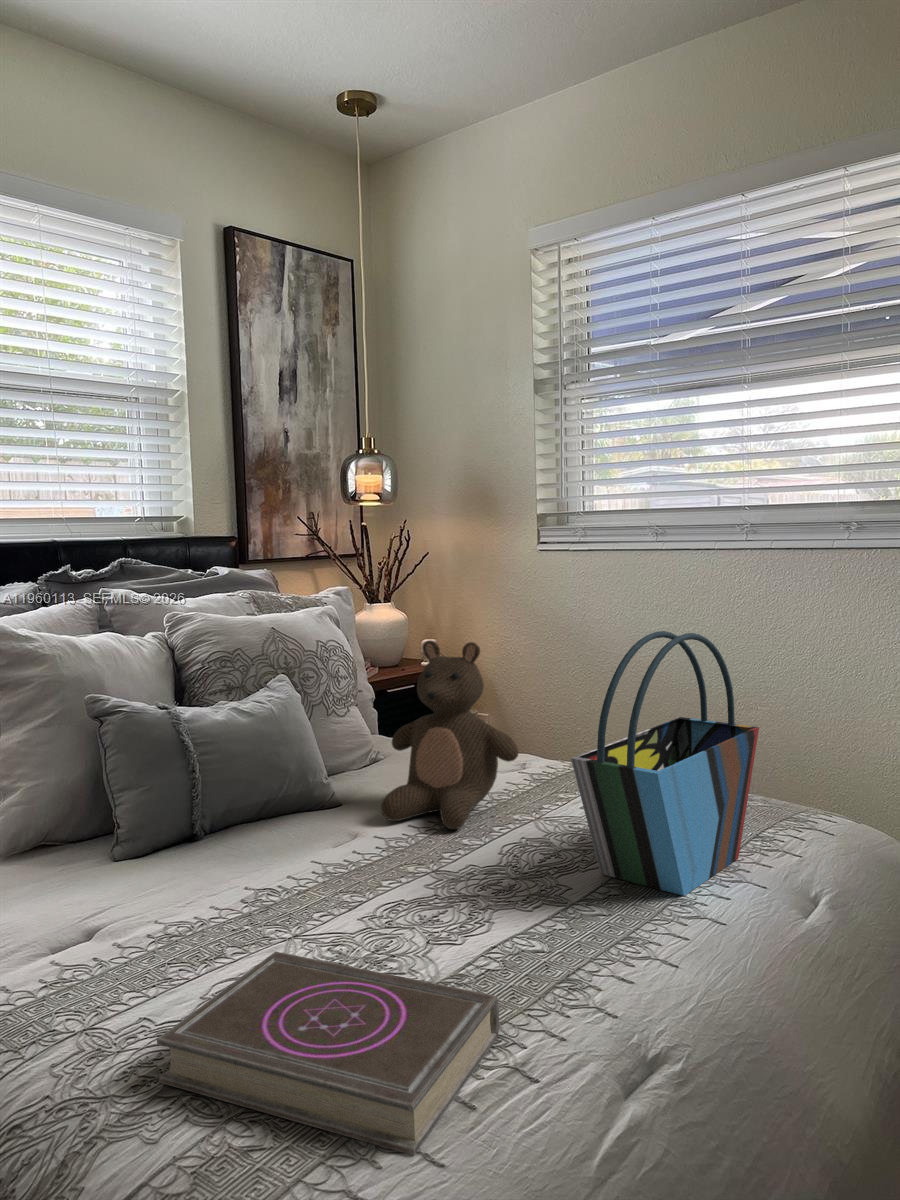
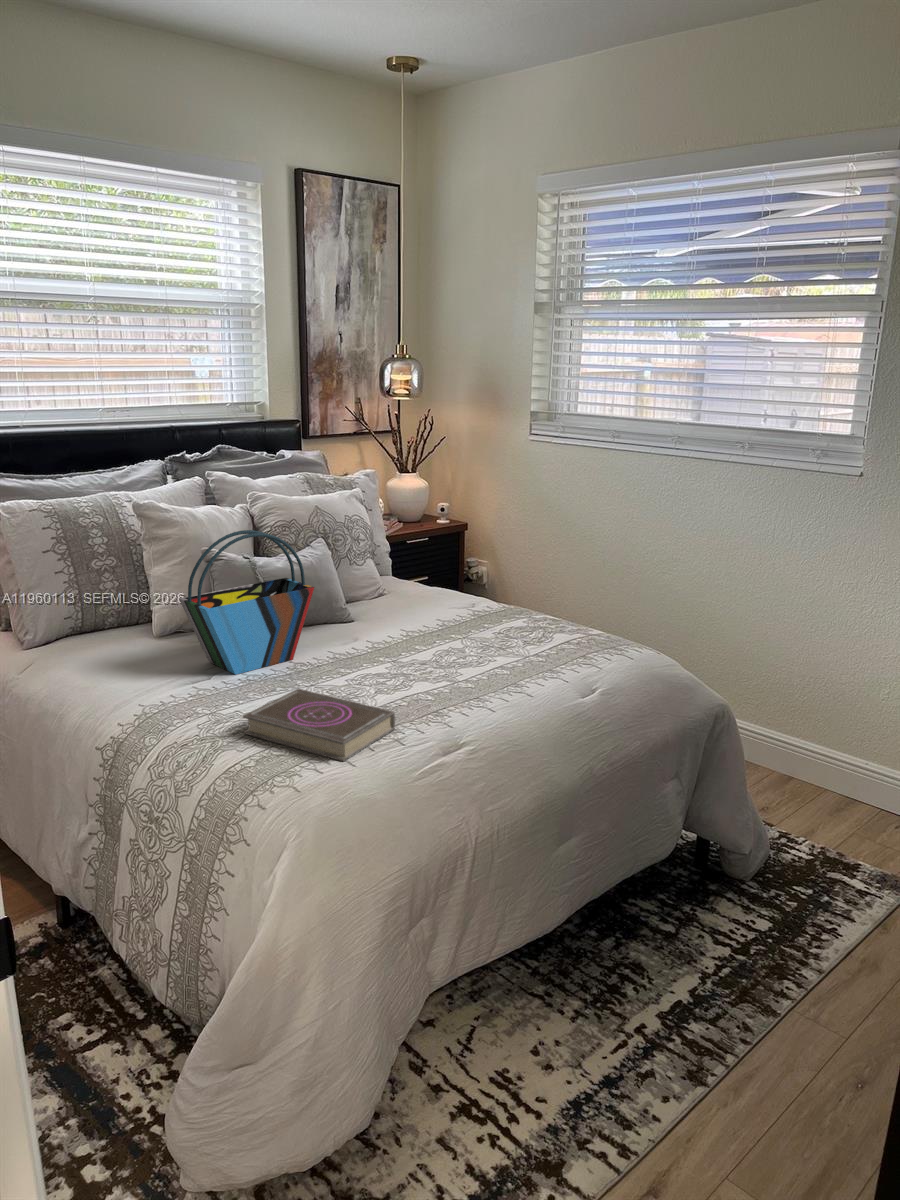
tote bag: present [571,631,759,896] -> present [179,530,314,675]
stuffed bear: present [381,641,518,829] -> none [373,524,459,640]

